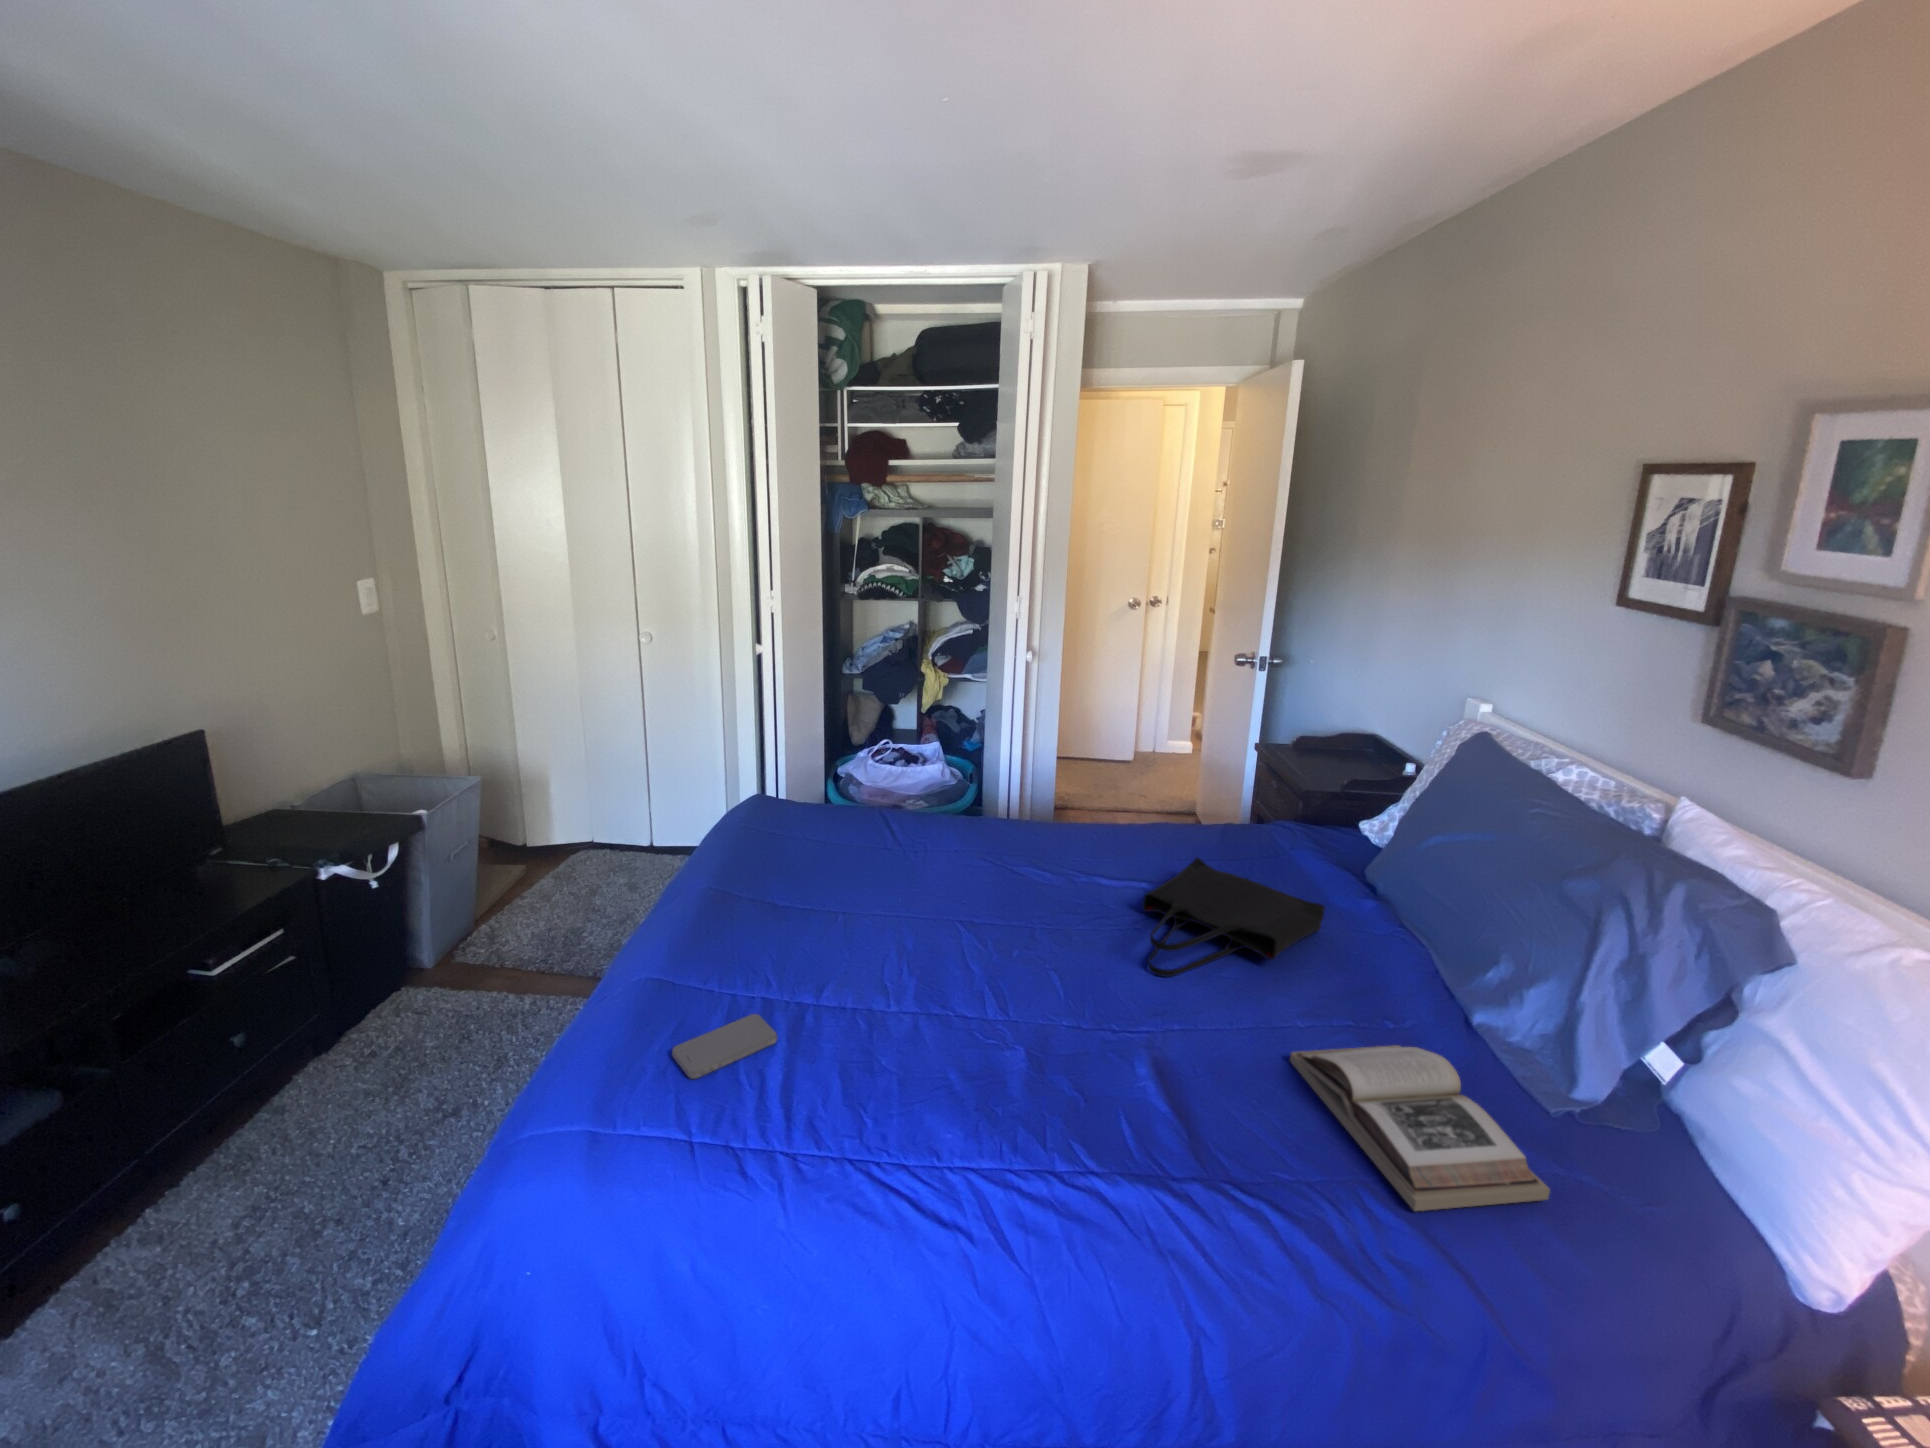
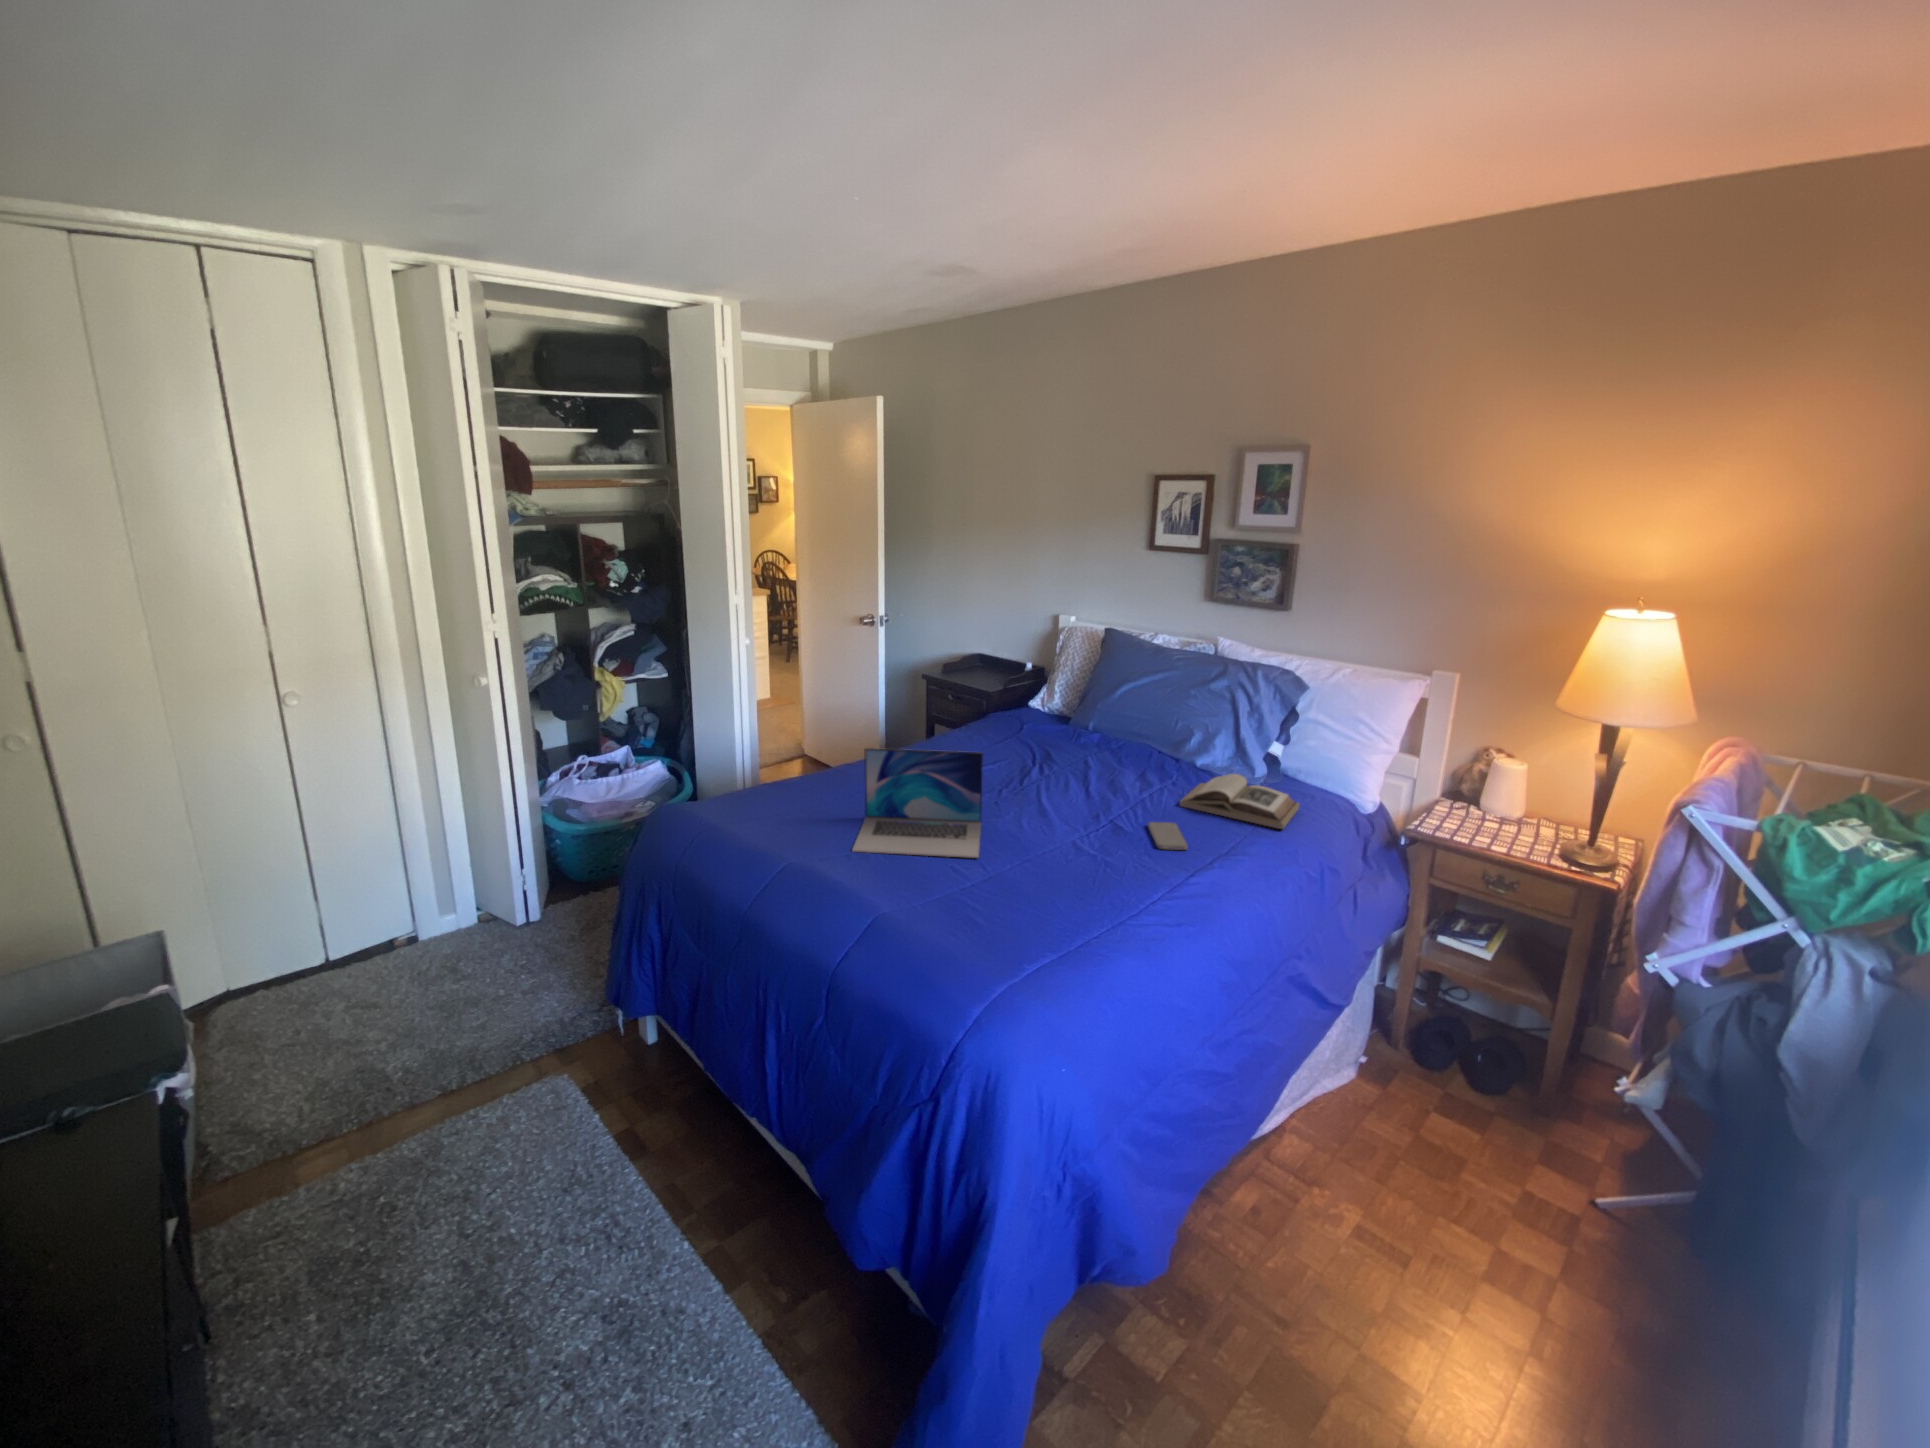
laptop: none [779,793,958,976] -> present [852,748,983,858]
tote bag: present [1142,858,1325,977] -> none [1021,737,1119,798]
smartphone: present [672,1014,777,1079] -> present [1148,822,1188,850]

